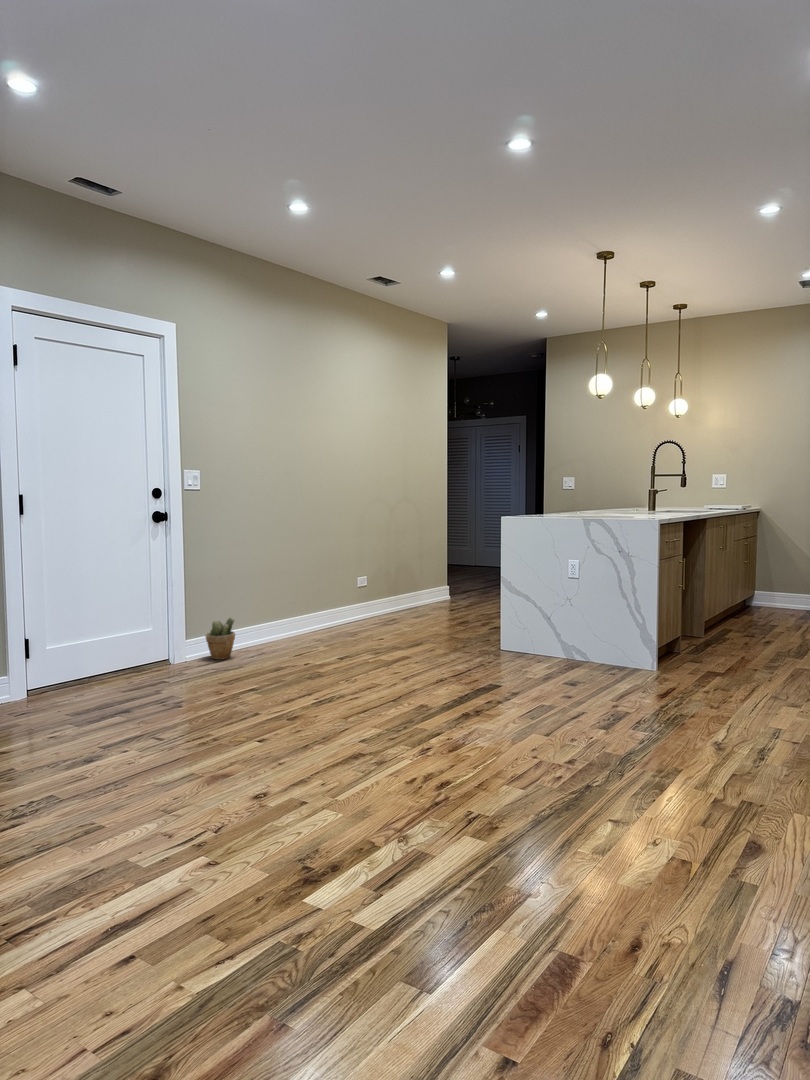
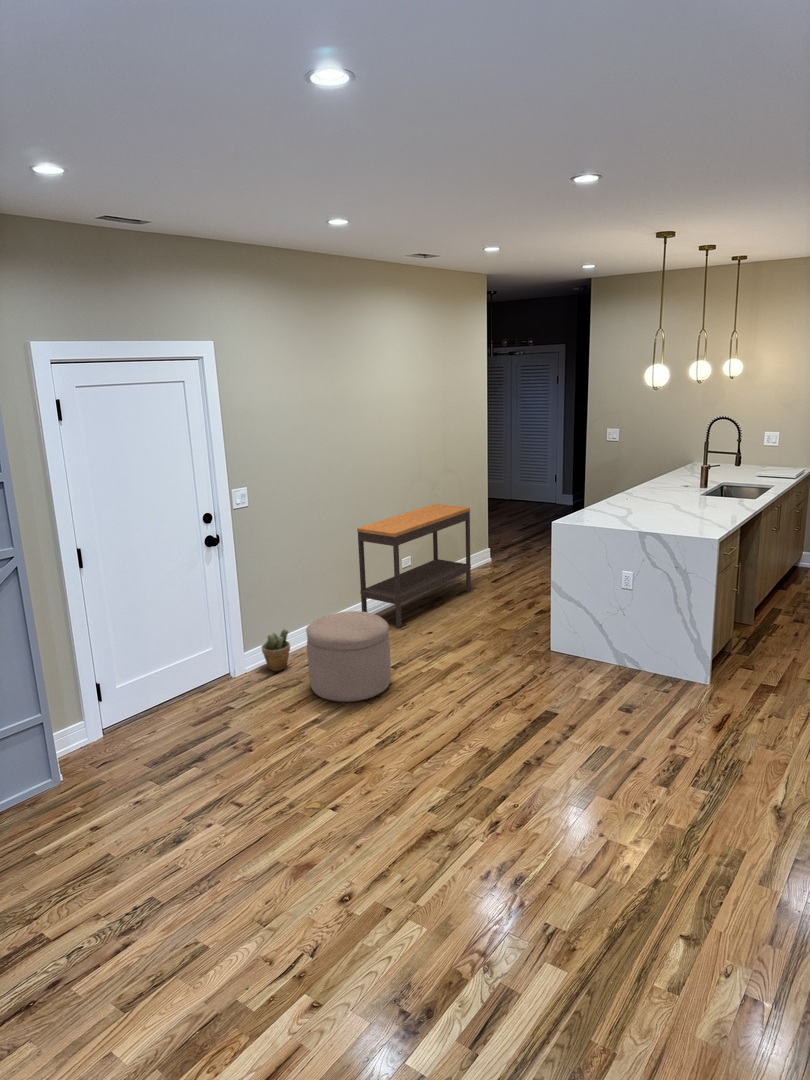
console table: none [312,530,427,636] -> present [357,504,471,628]
ottoman: none [251,597,335,677] -> present [306,611,391,702]

